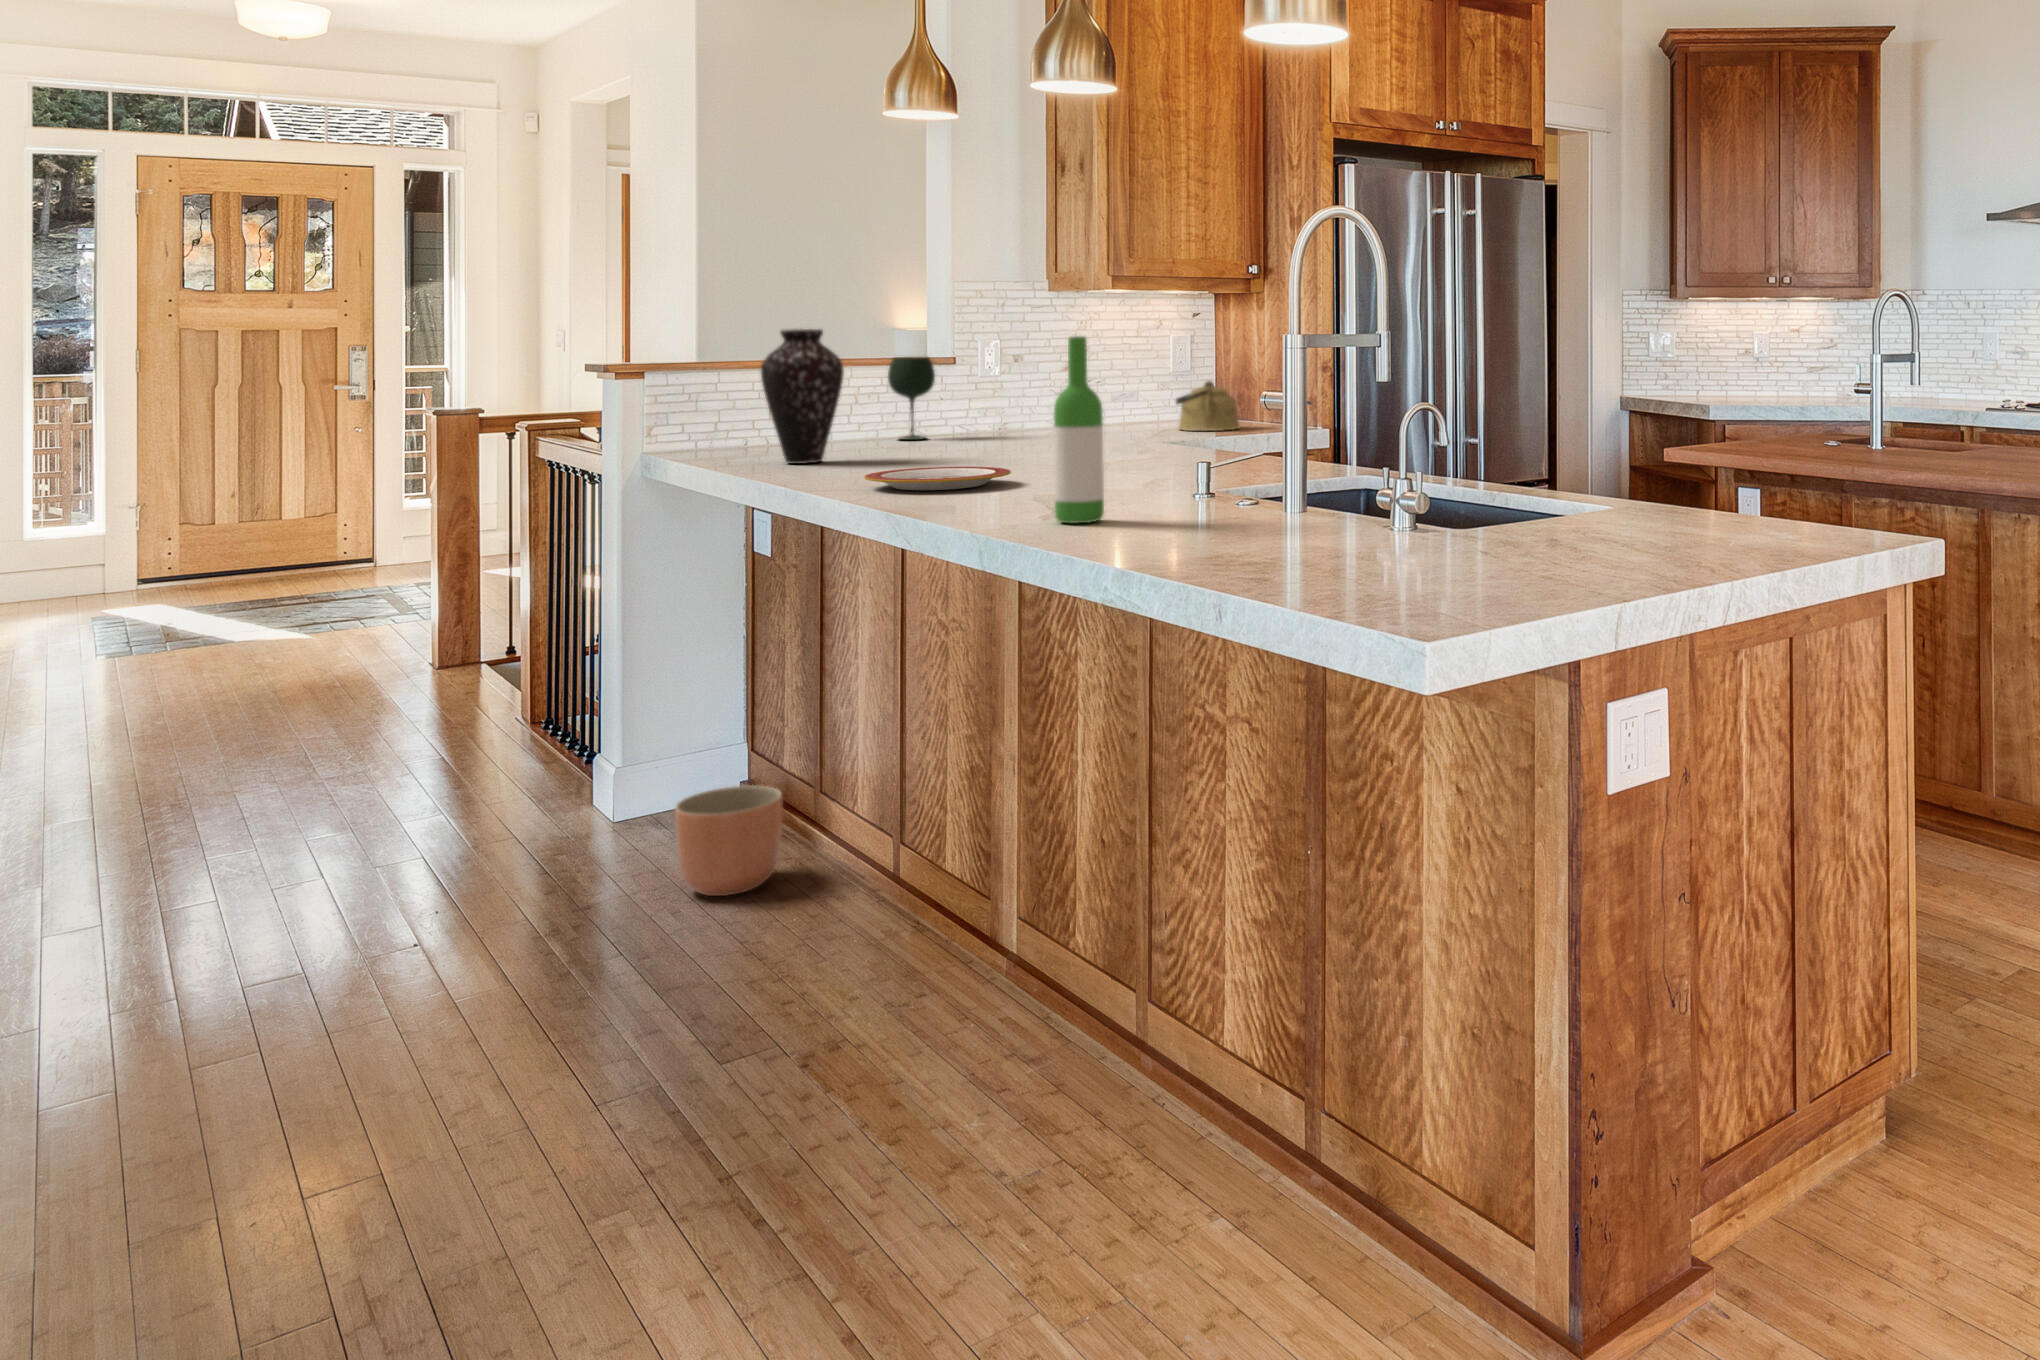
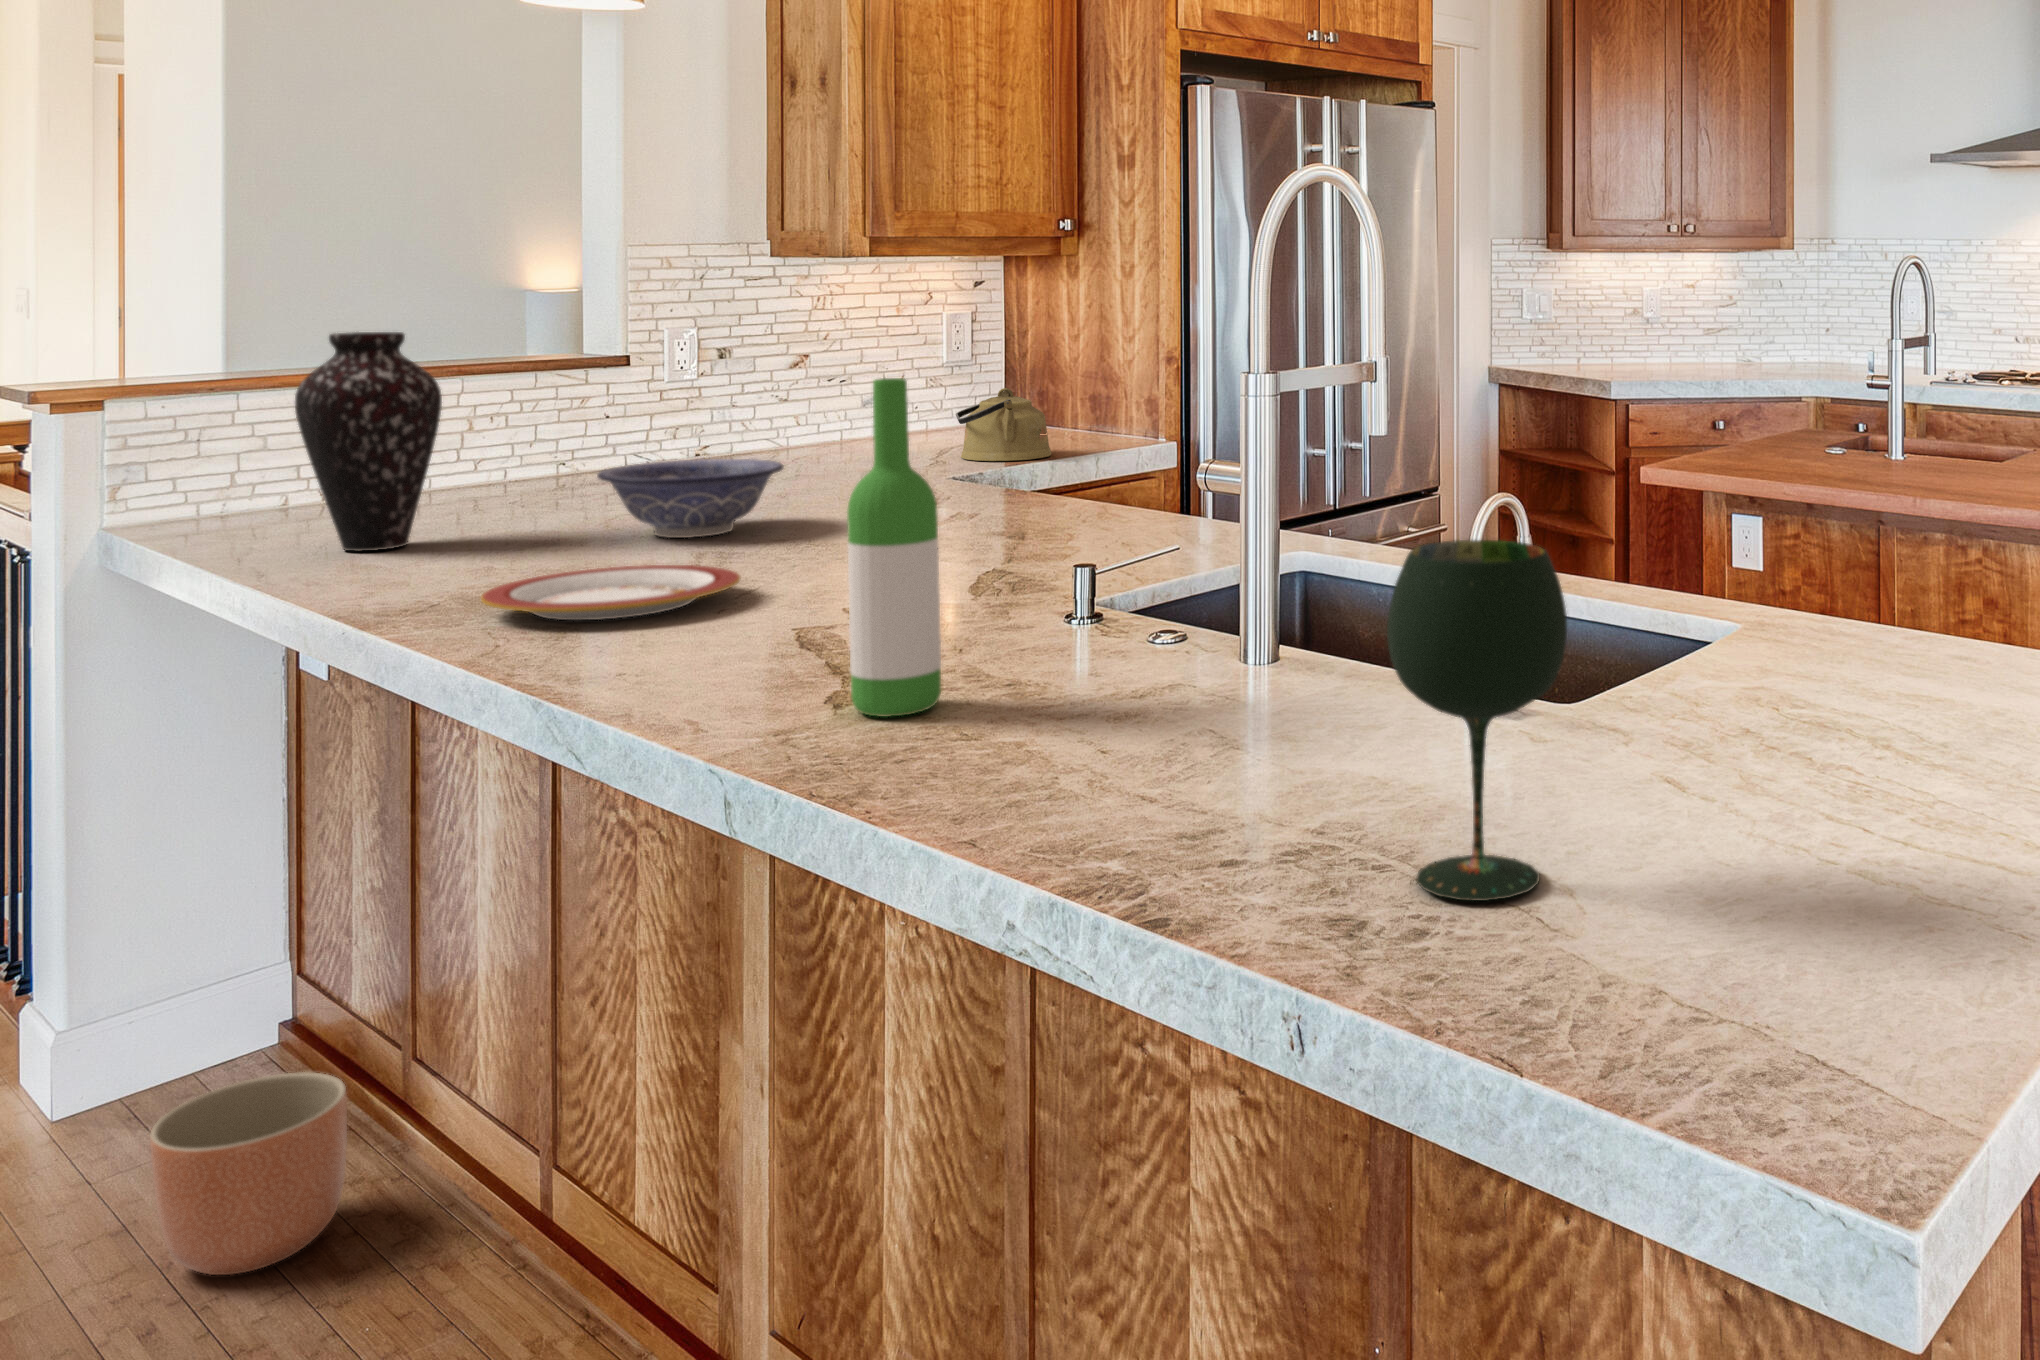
wine glass: present [888,357,935,440] -> present [1387,540,1567,901]
decorative bowl: none [934,415,1047,461] -> present [597,459,783,538]

